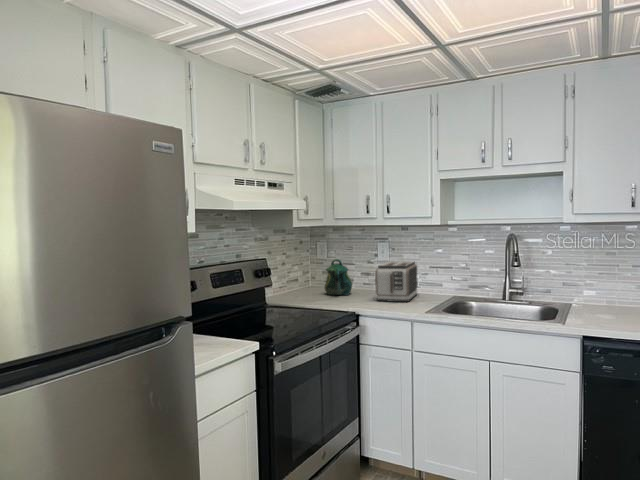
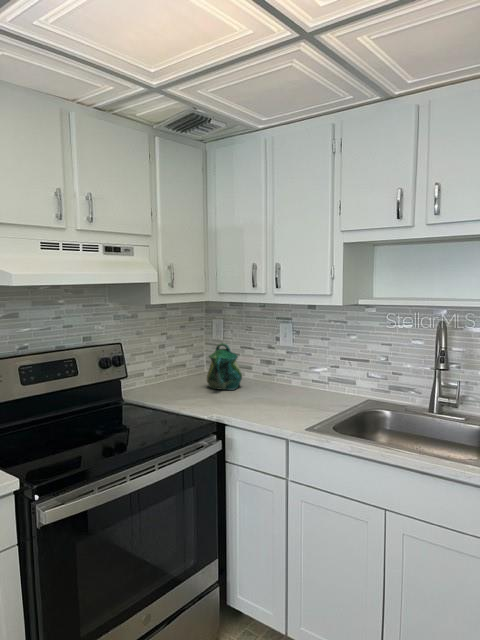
toaster: present [375,261,418,302] -> none [258,349,323,407]

